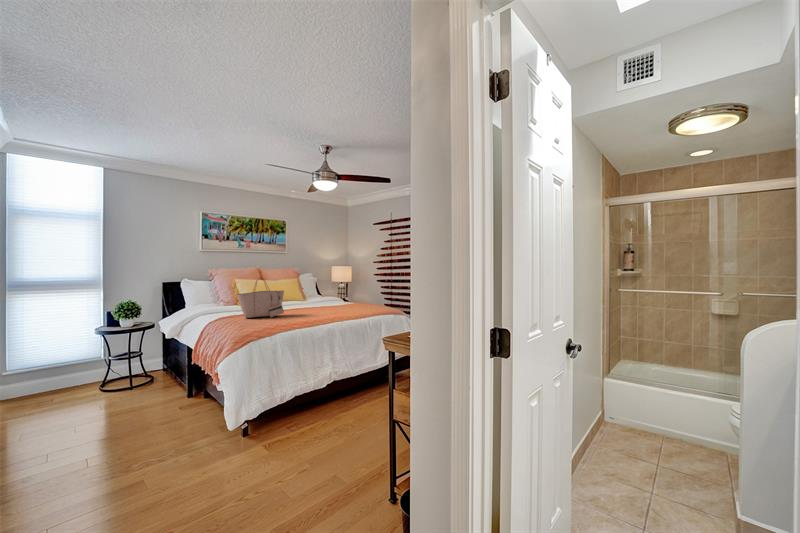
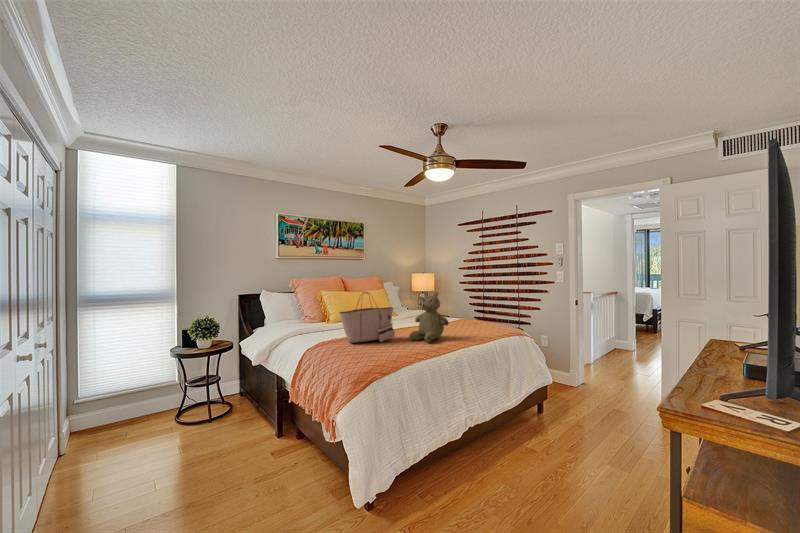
teddy bear: none [296,278,327,317] -> present [409,291,449,342]

